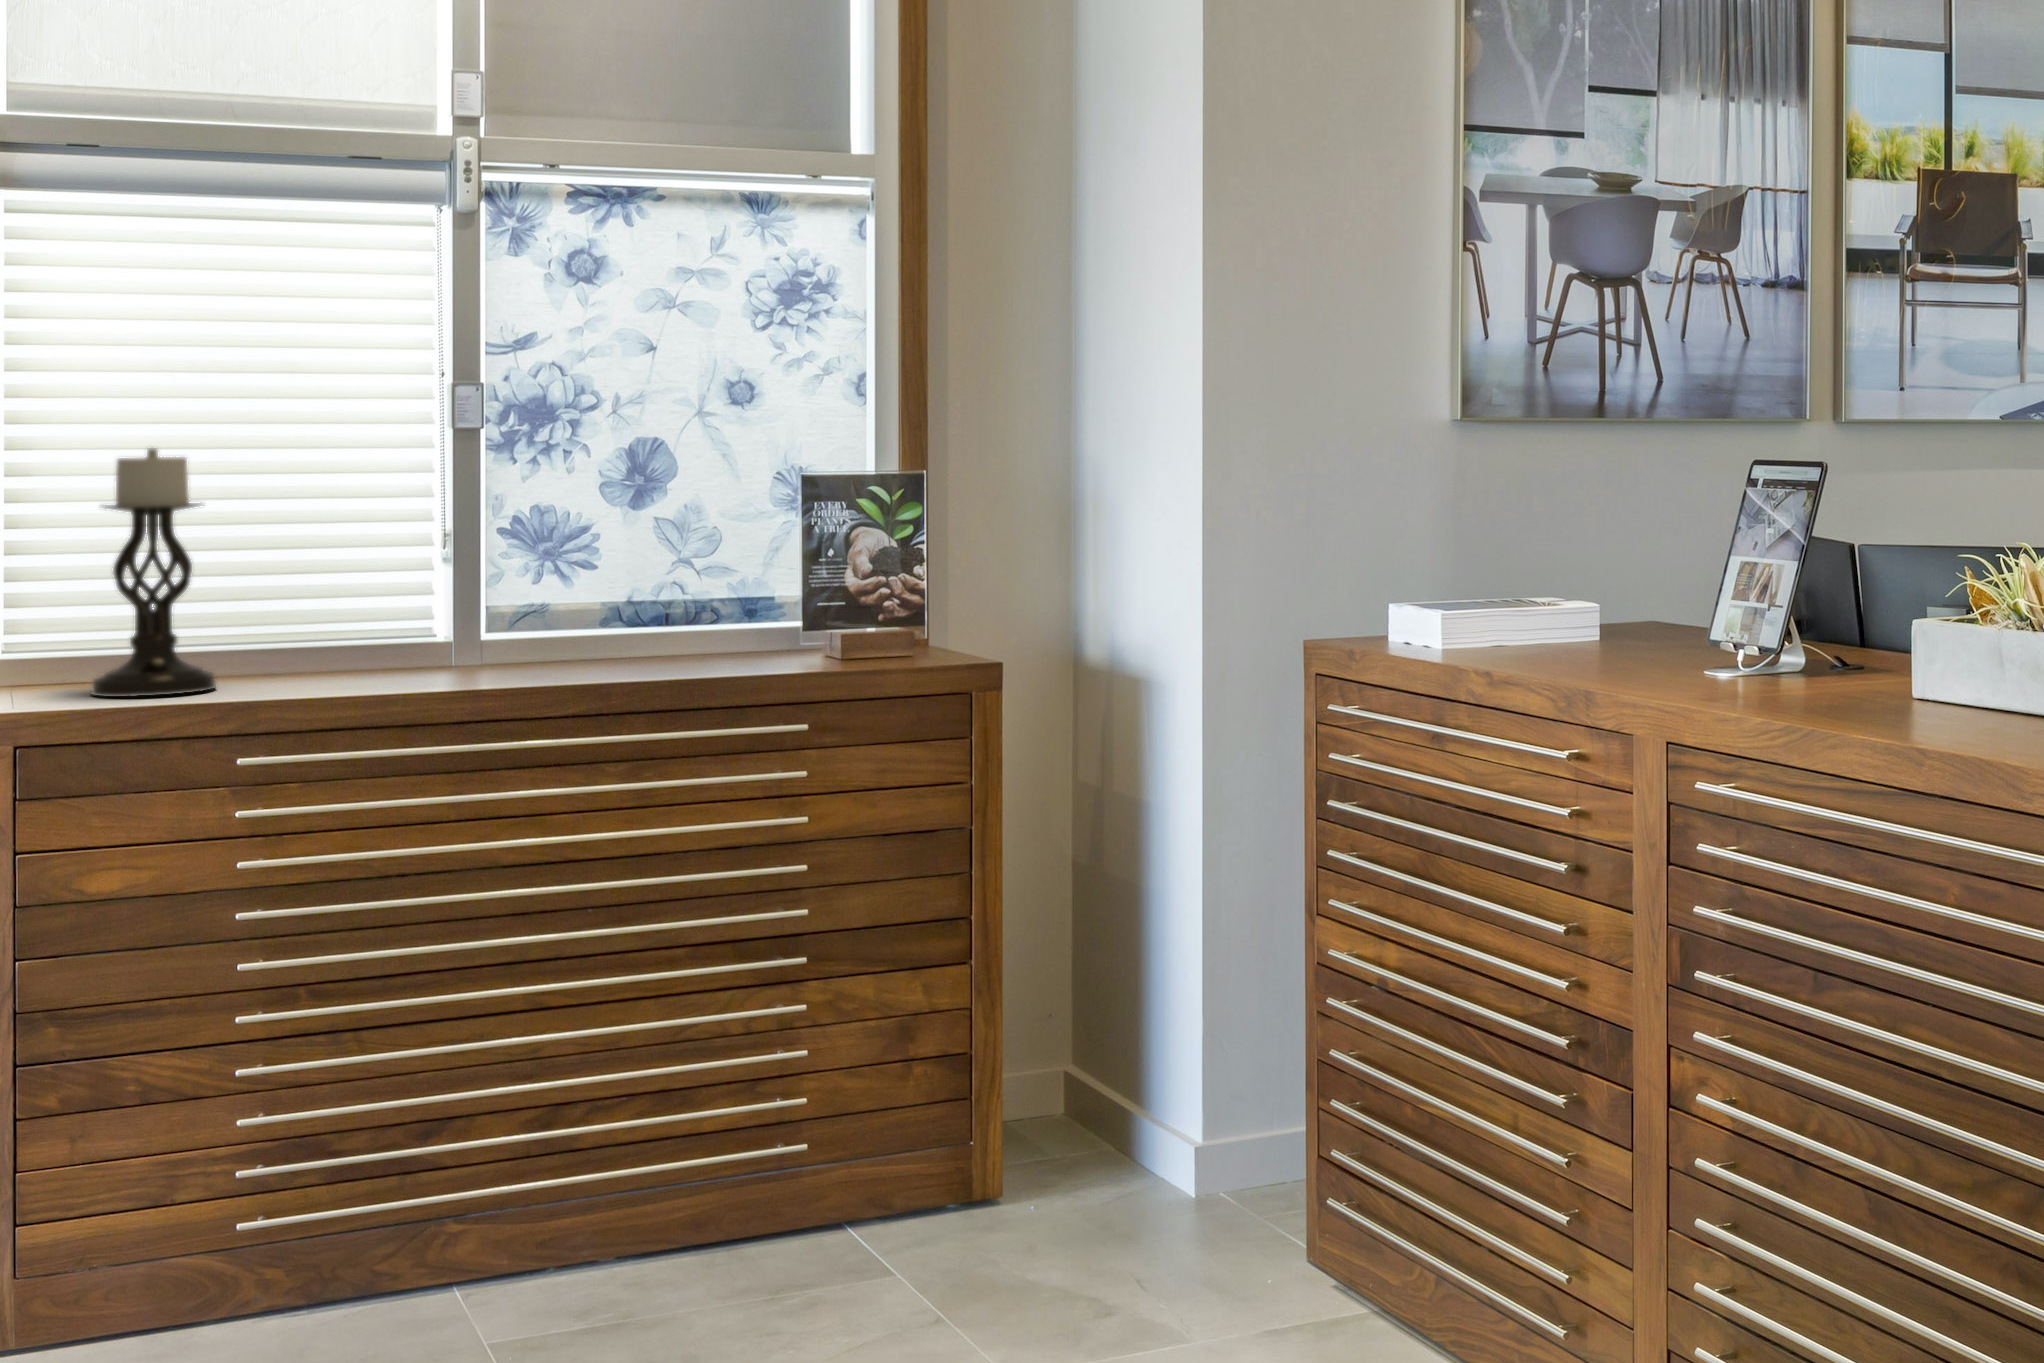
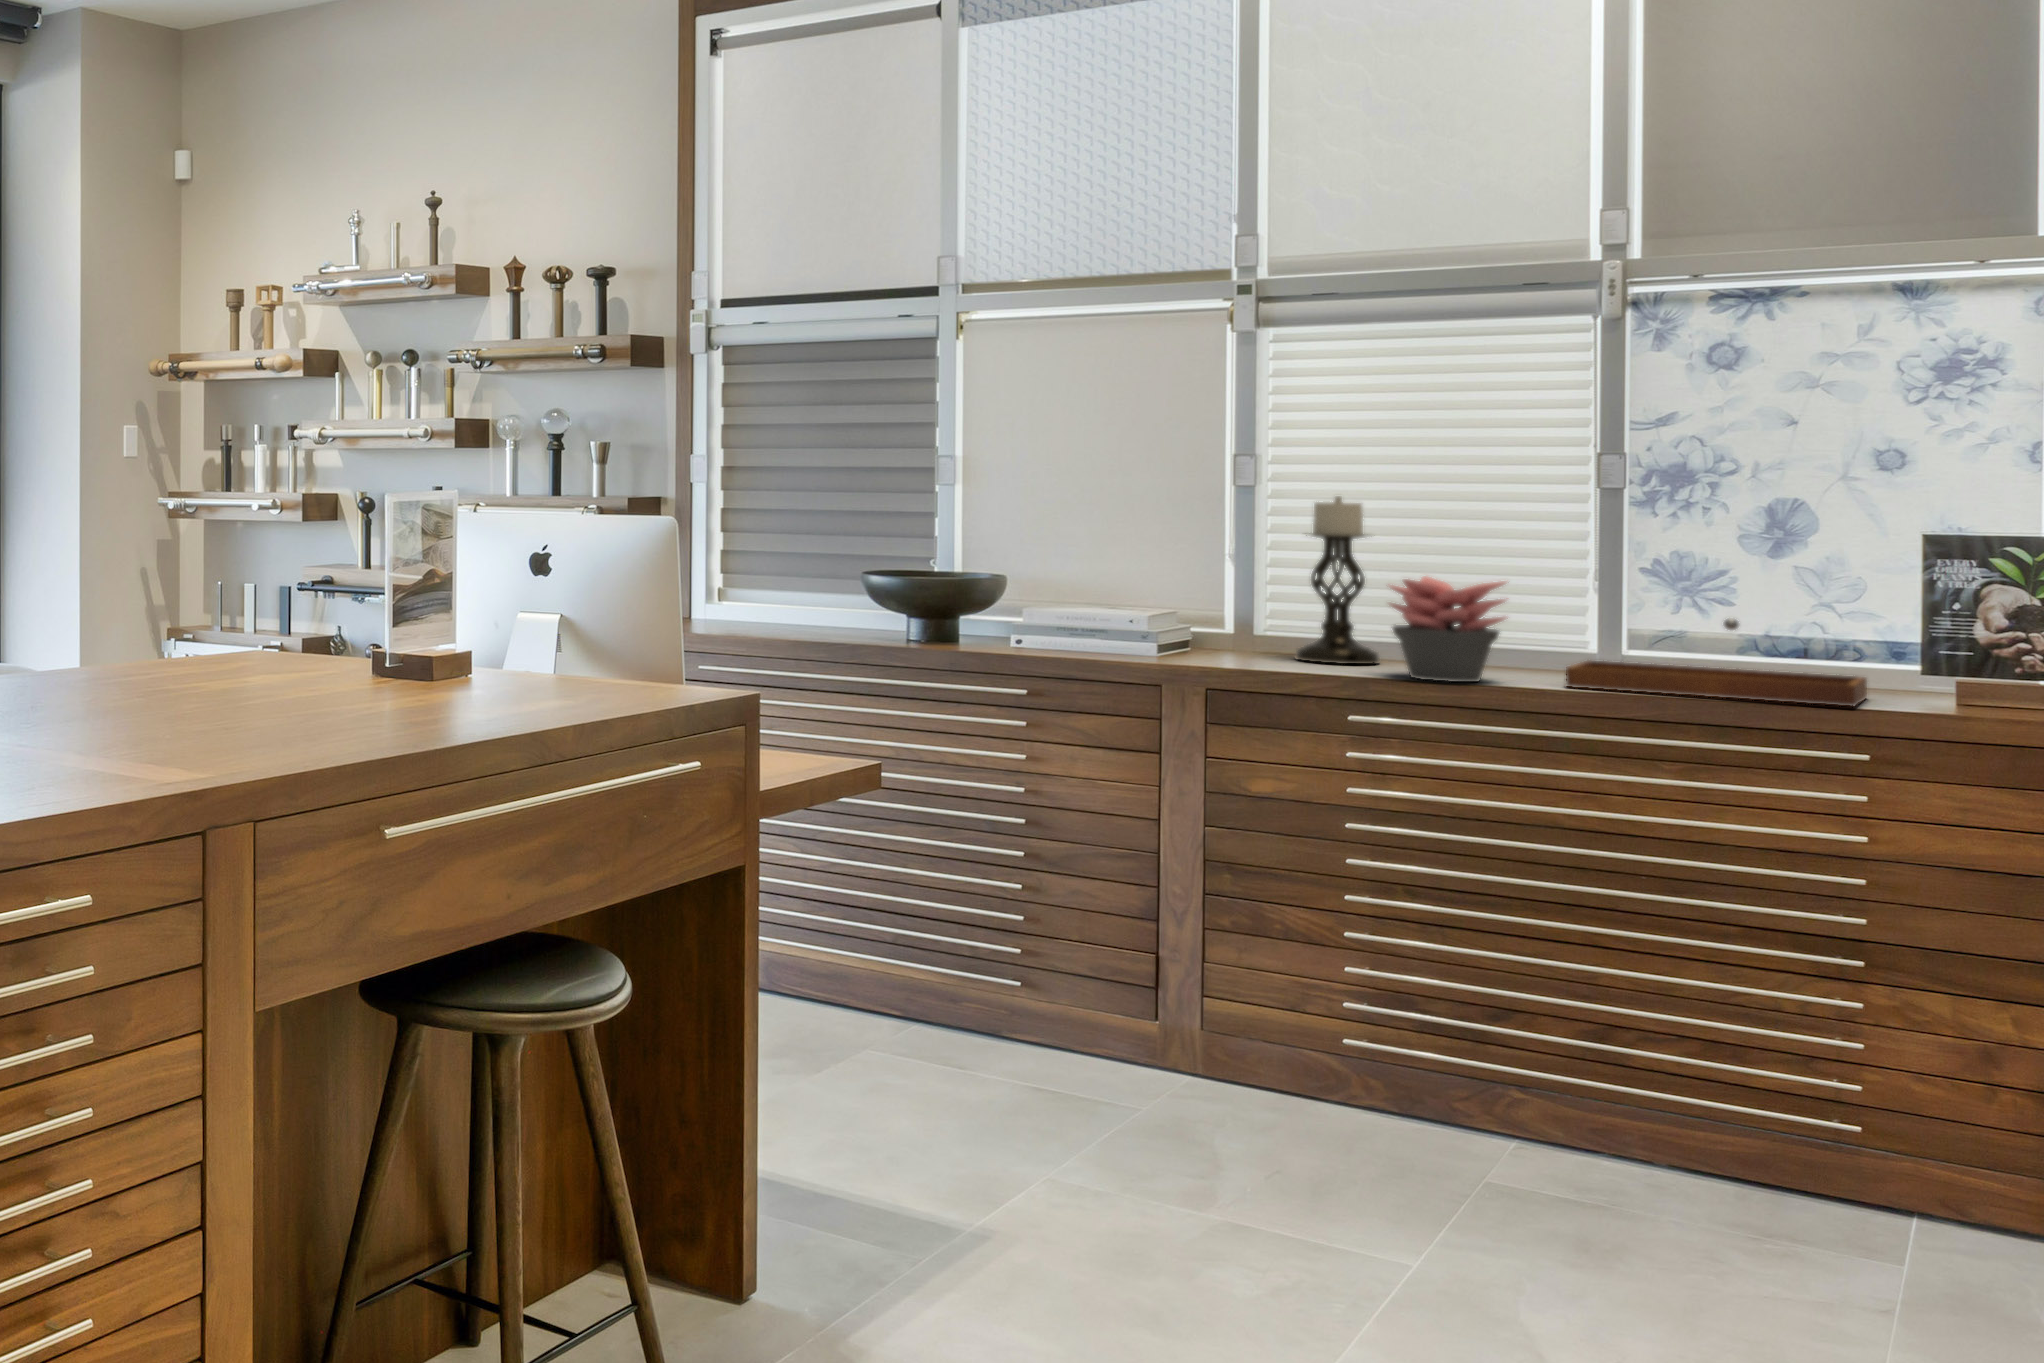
succulent plant: none [263,557,428,702] -> present [1390,576,1506,682]
tray: none [480,583,787,688] -> present [1566,618,1867,706]

